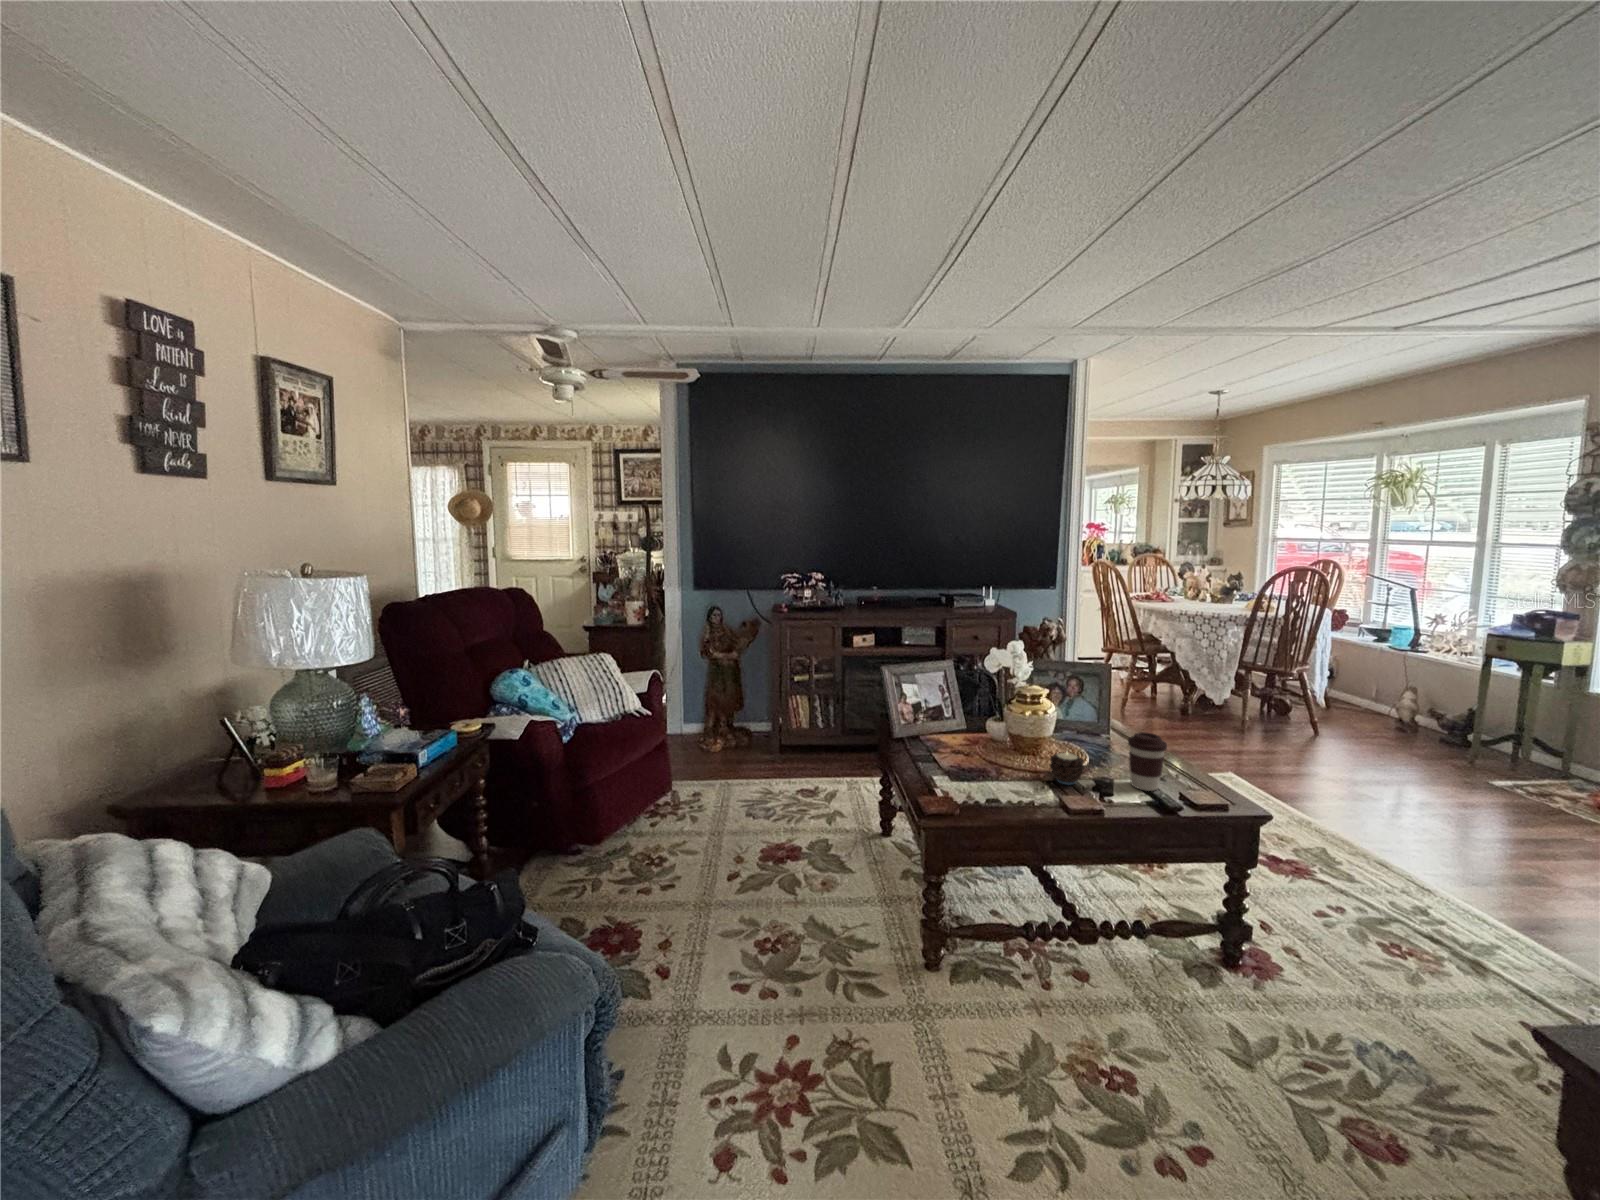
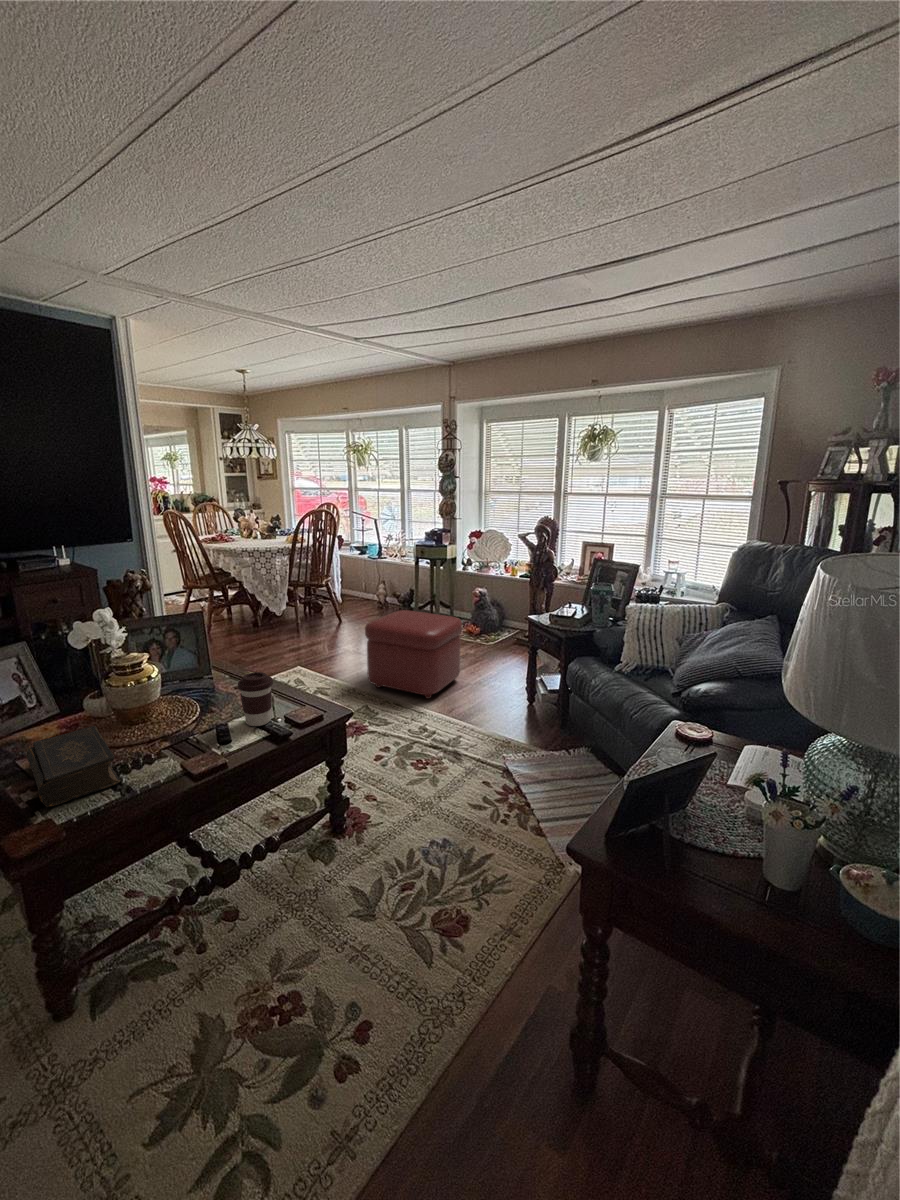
ottoman: none [1337,728,1554,877] -> present [365,610,462,699]
book: none [947,739,1008,790] -> present [26,726,120,807]
candle: present [1050,753,1085,785] -> none [162,714,202,748]

